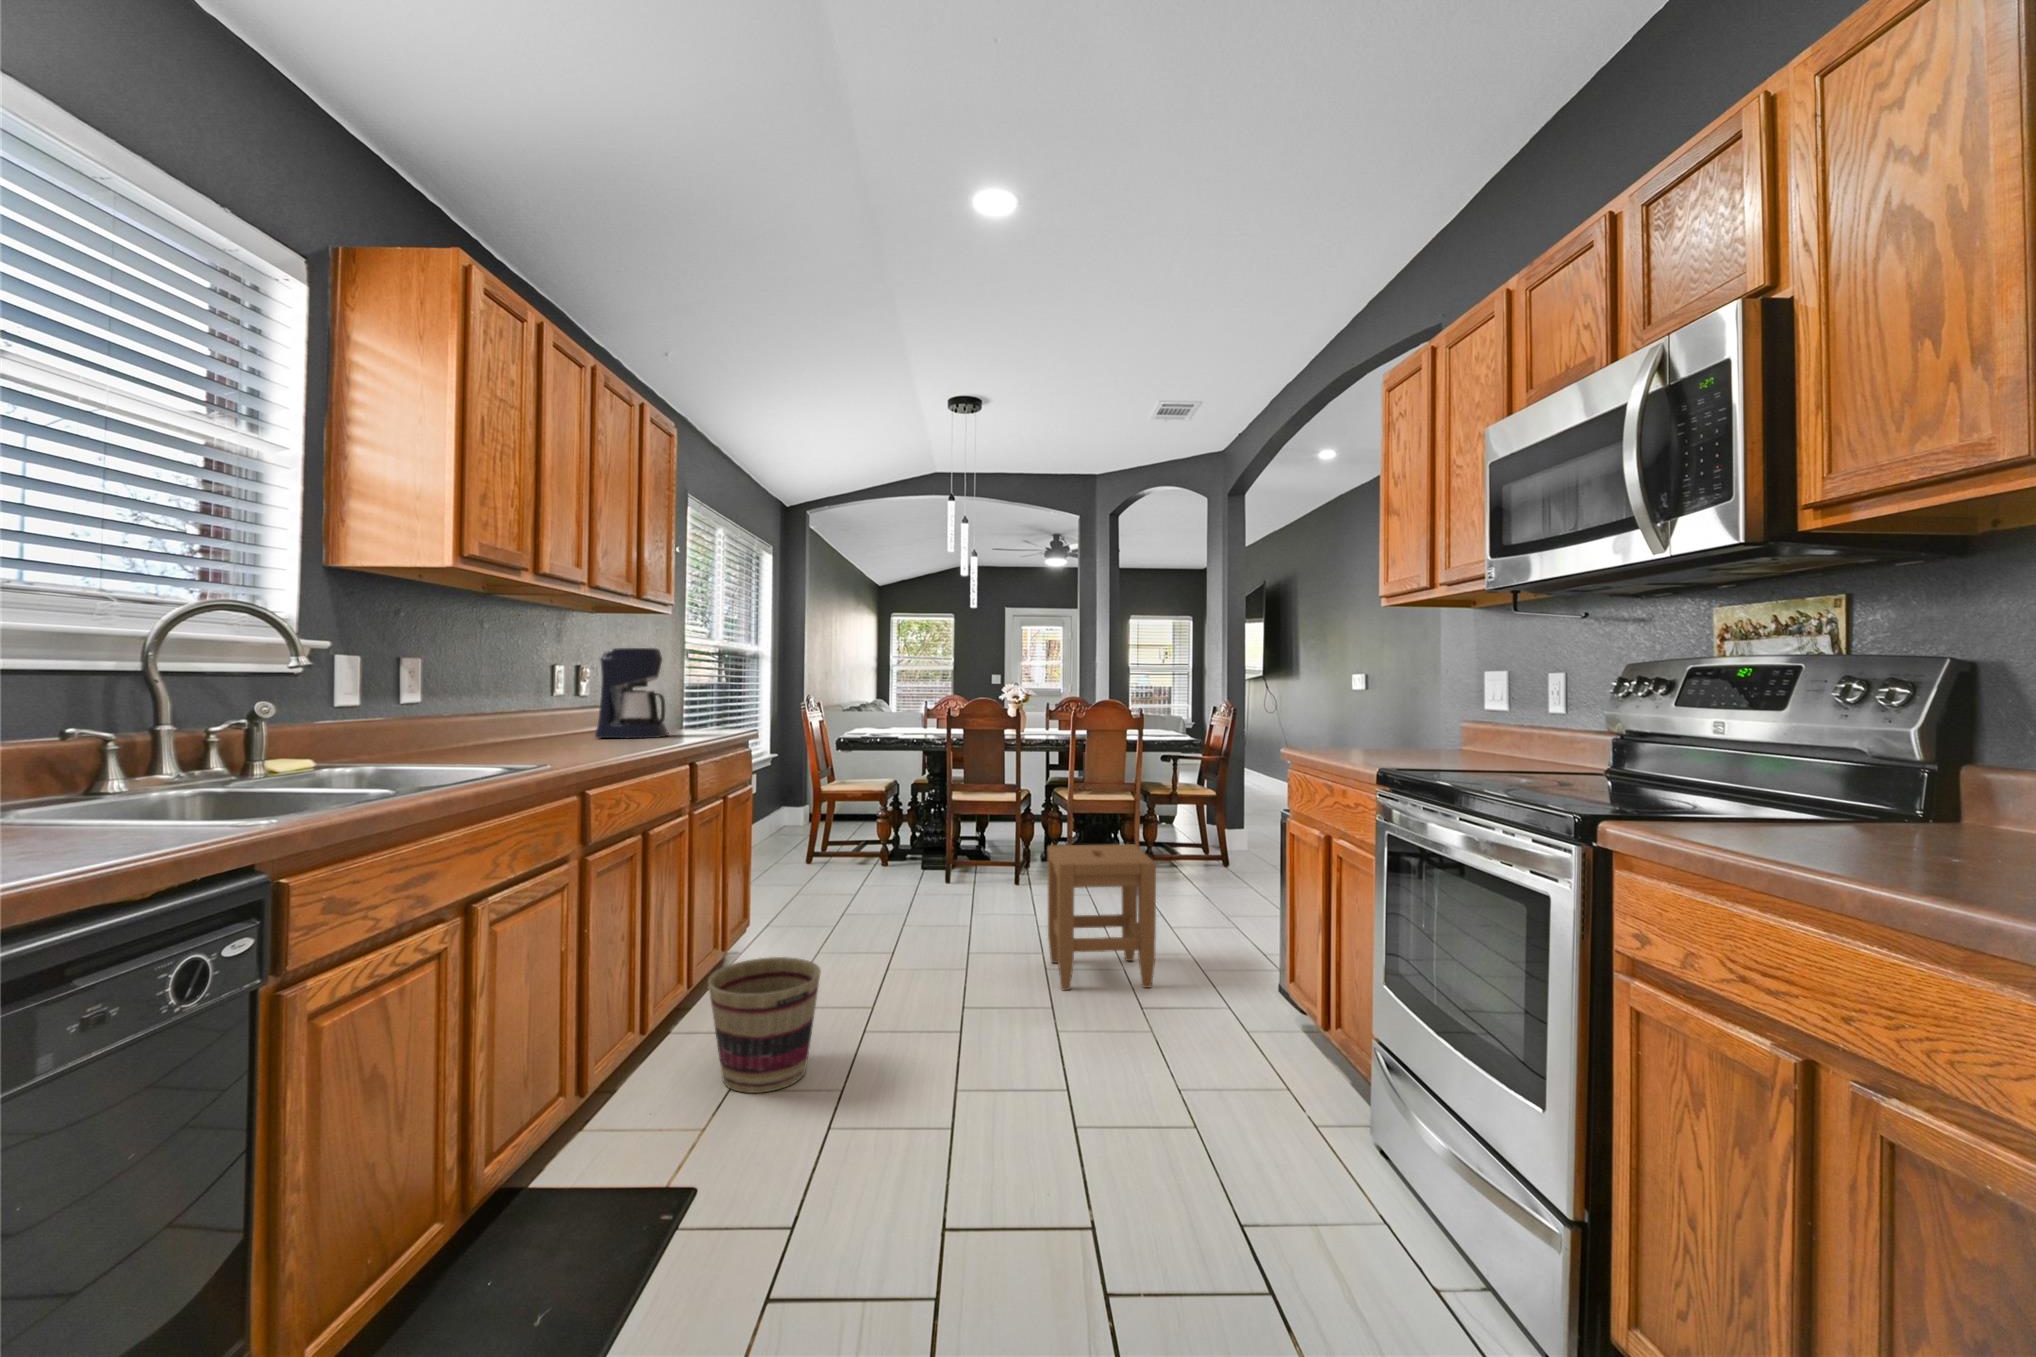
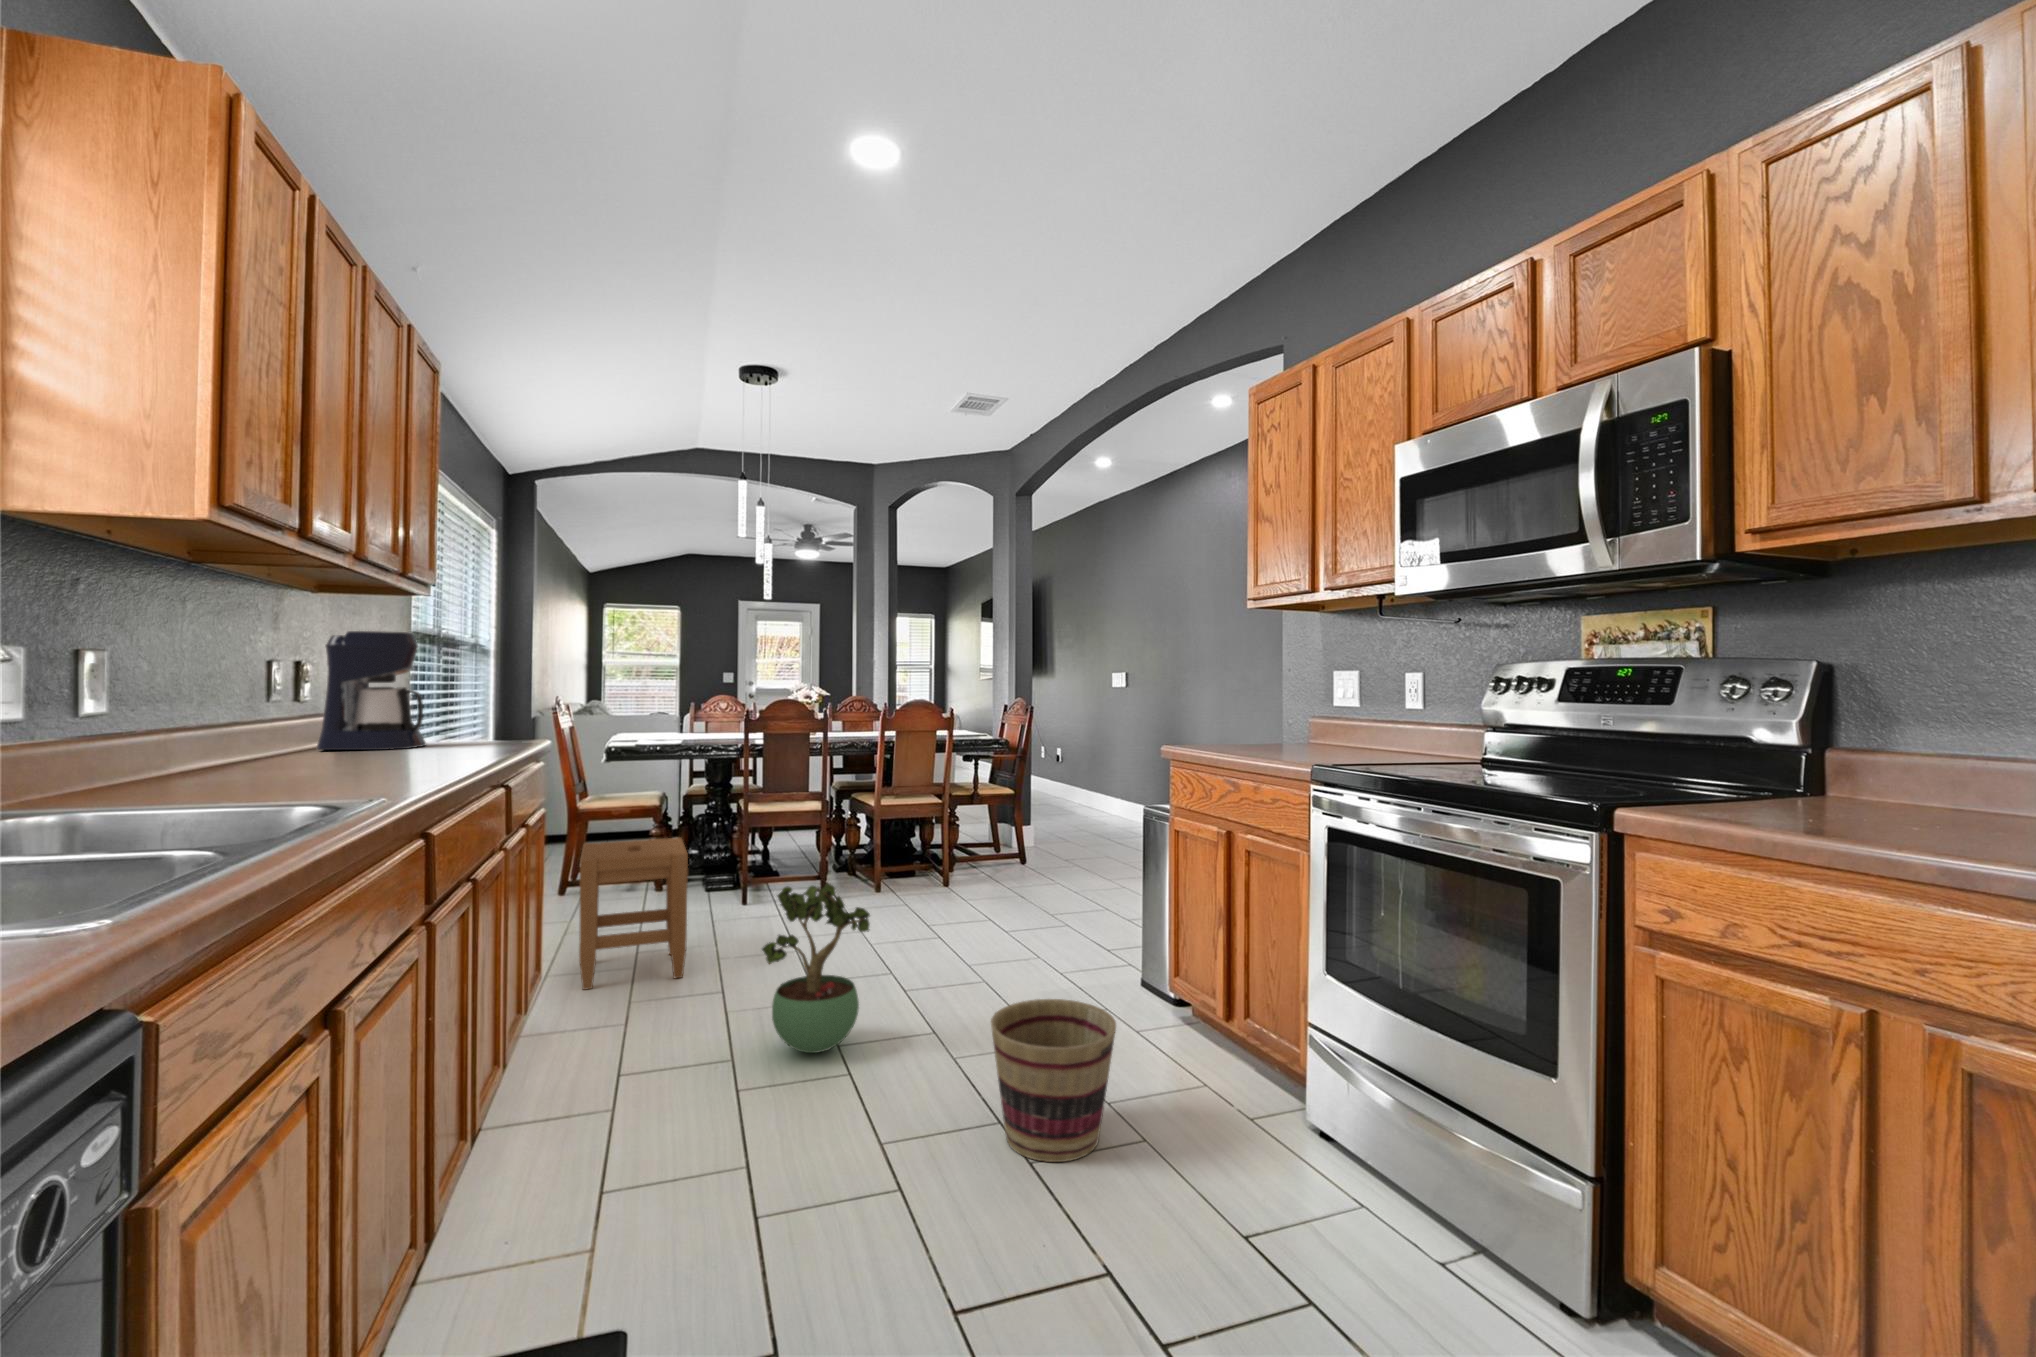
stool: present [1048,844,1156,990] -> present [579,838,688,990]
potted plant: none [899,861,986,1010] -> present [762,883,870,1053]
basket: present [708,957,821,1093] -> present [991,999,1116,1162]

